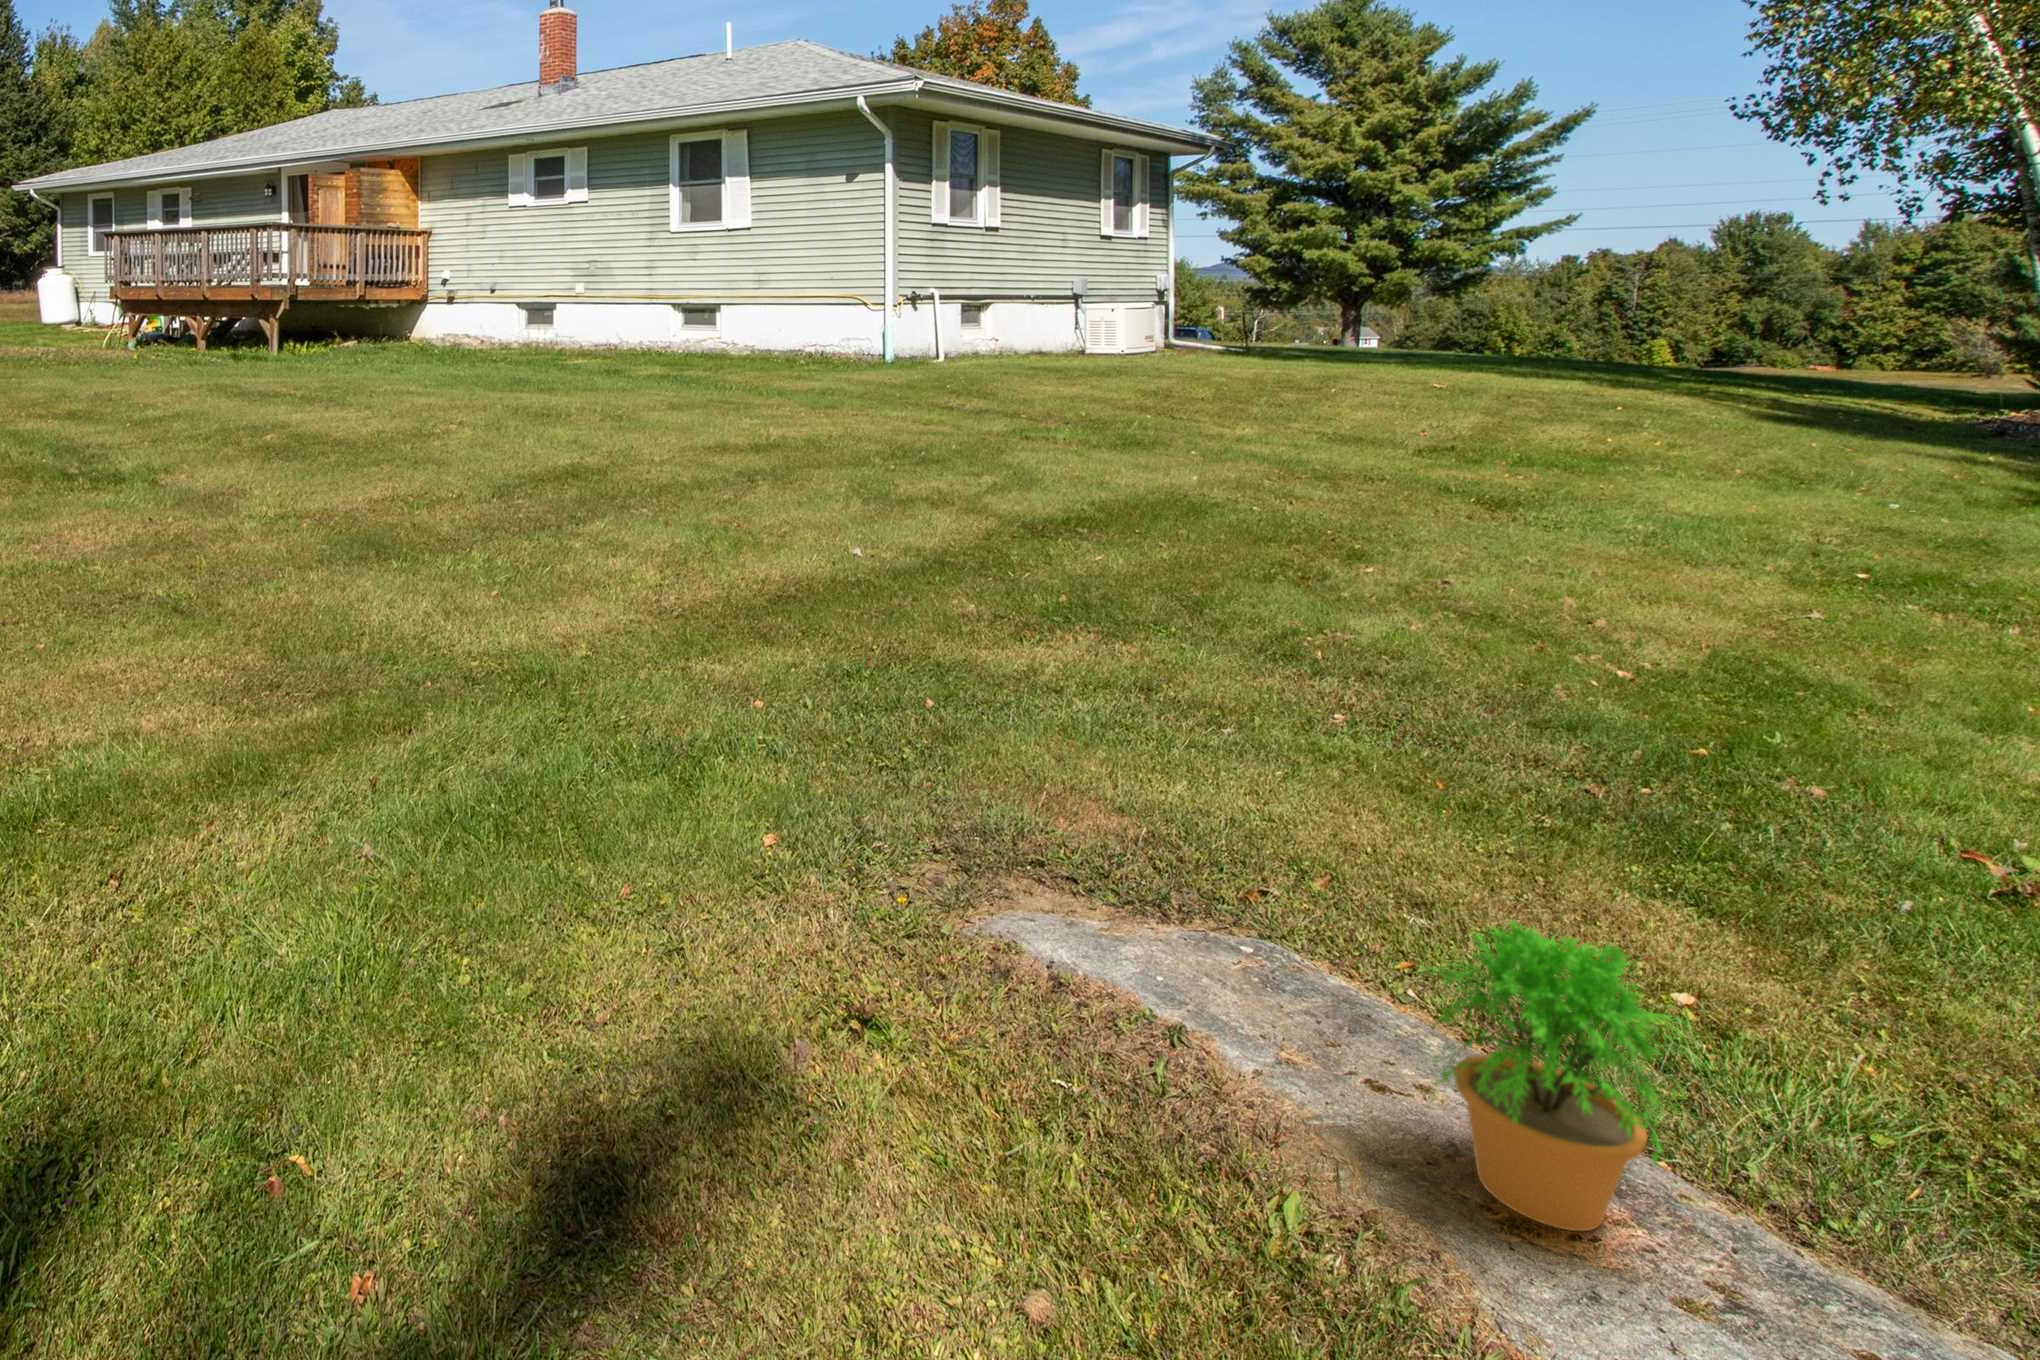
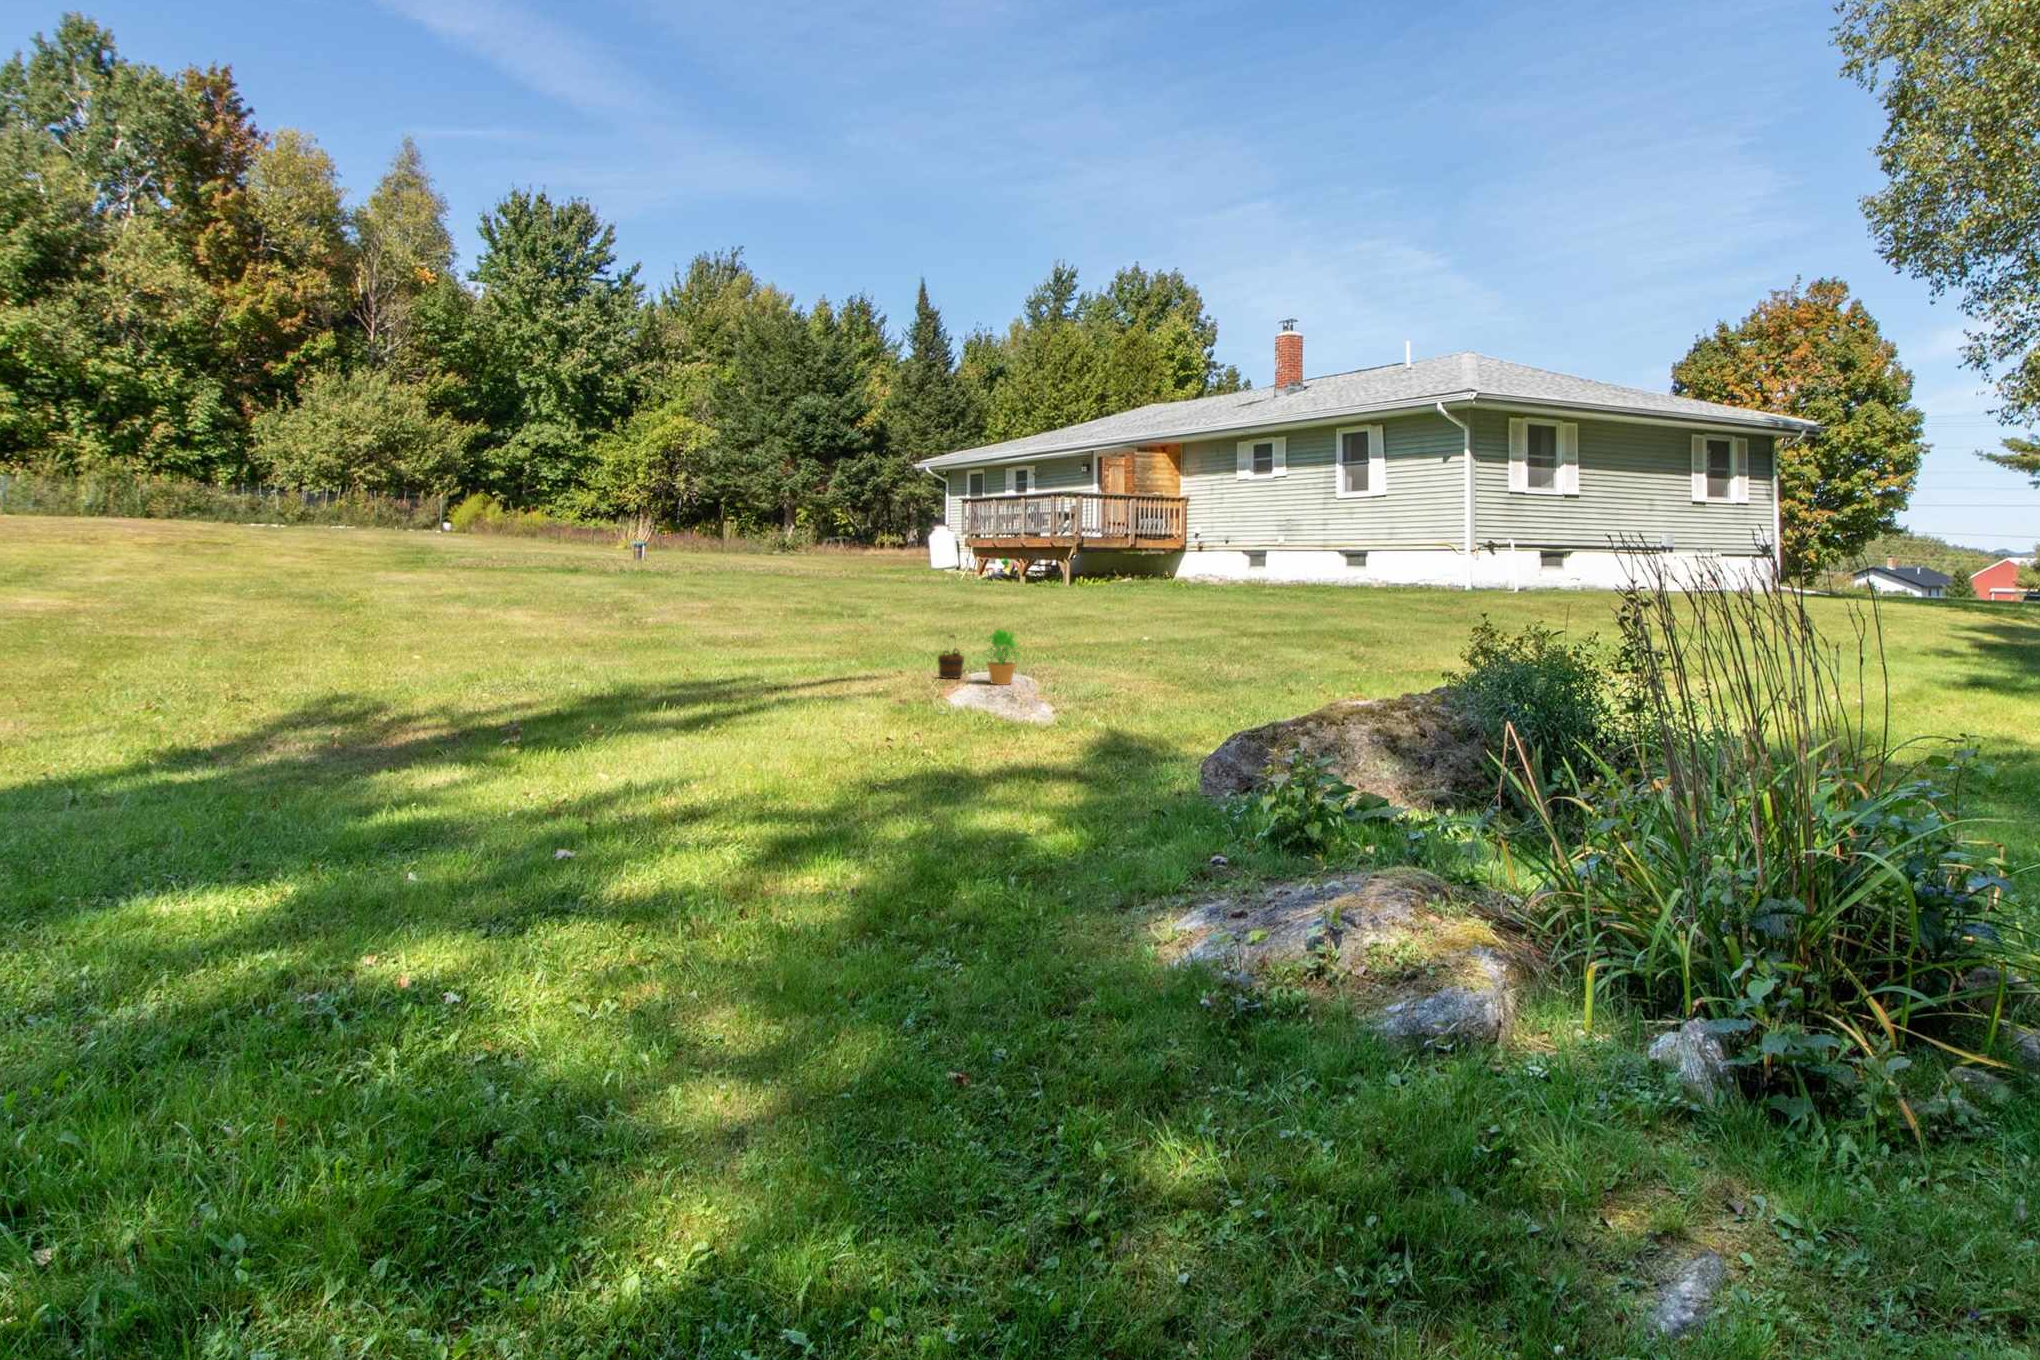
wooden bucket: none [1148,932,1290,1175] -> present [938,635,964,679]

